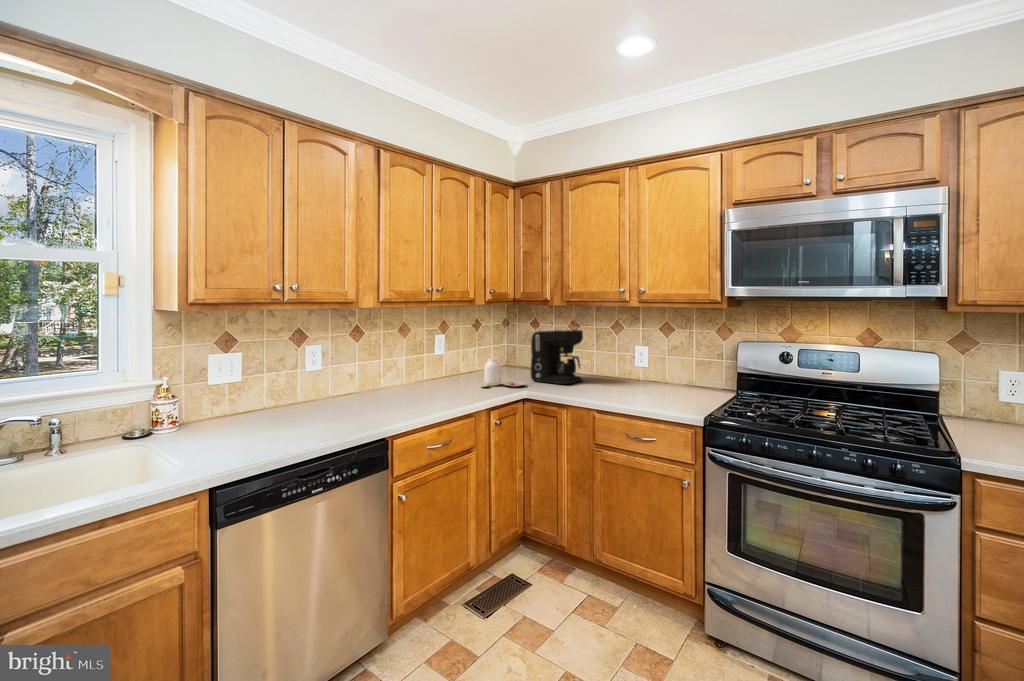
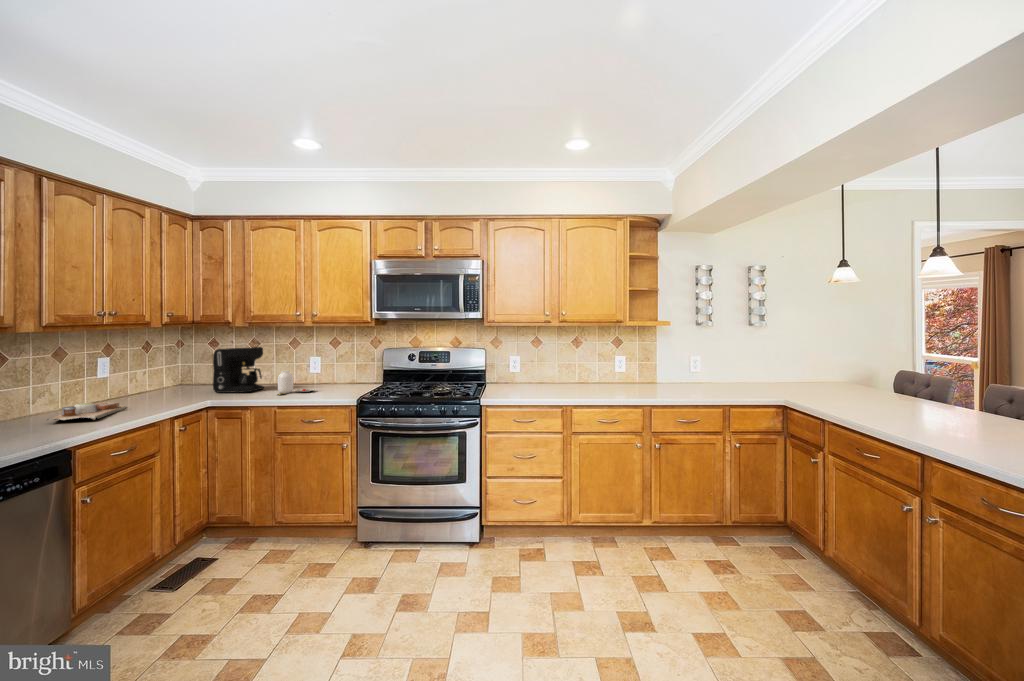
jar: present [482,358,525,387] -> present [278,370,315,395]
cutting board: none [381,384,450,407] -> present [47,402,126,420]

